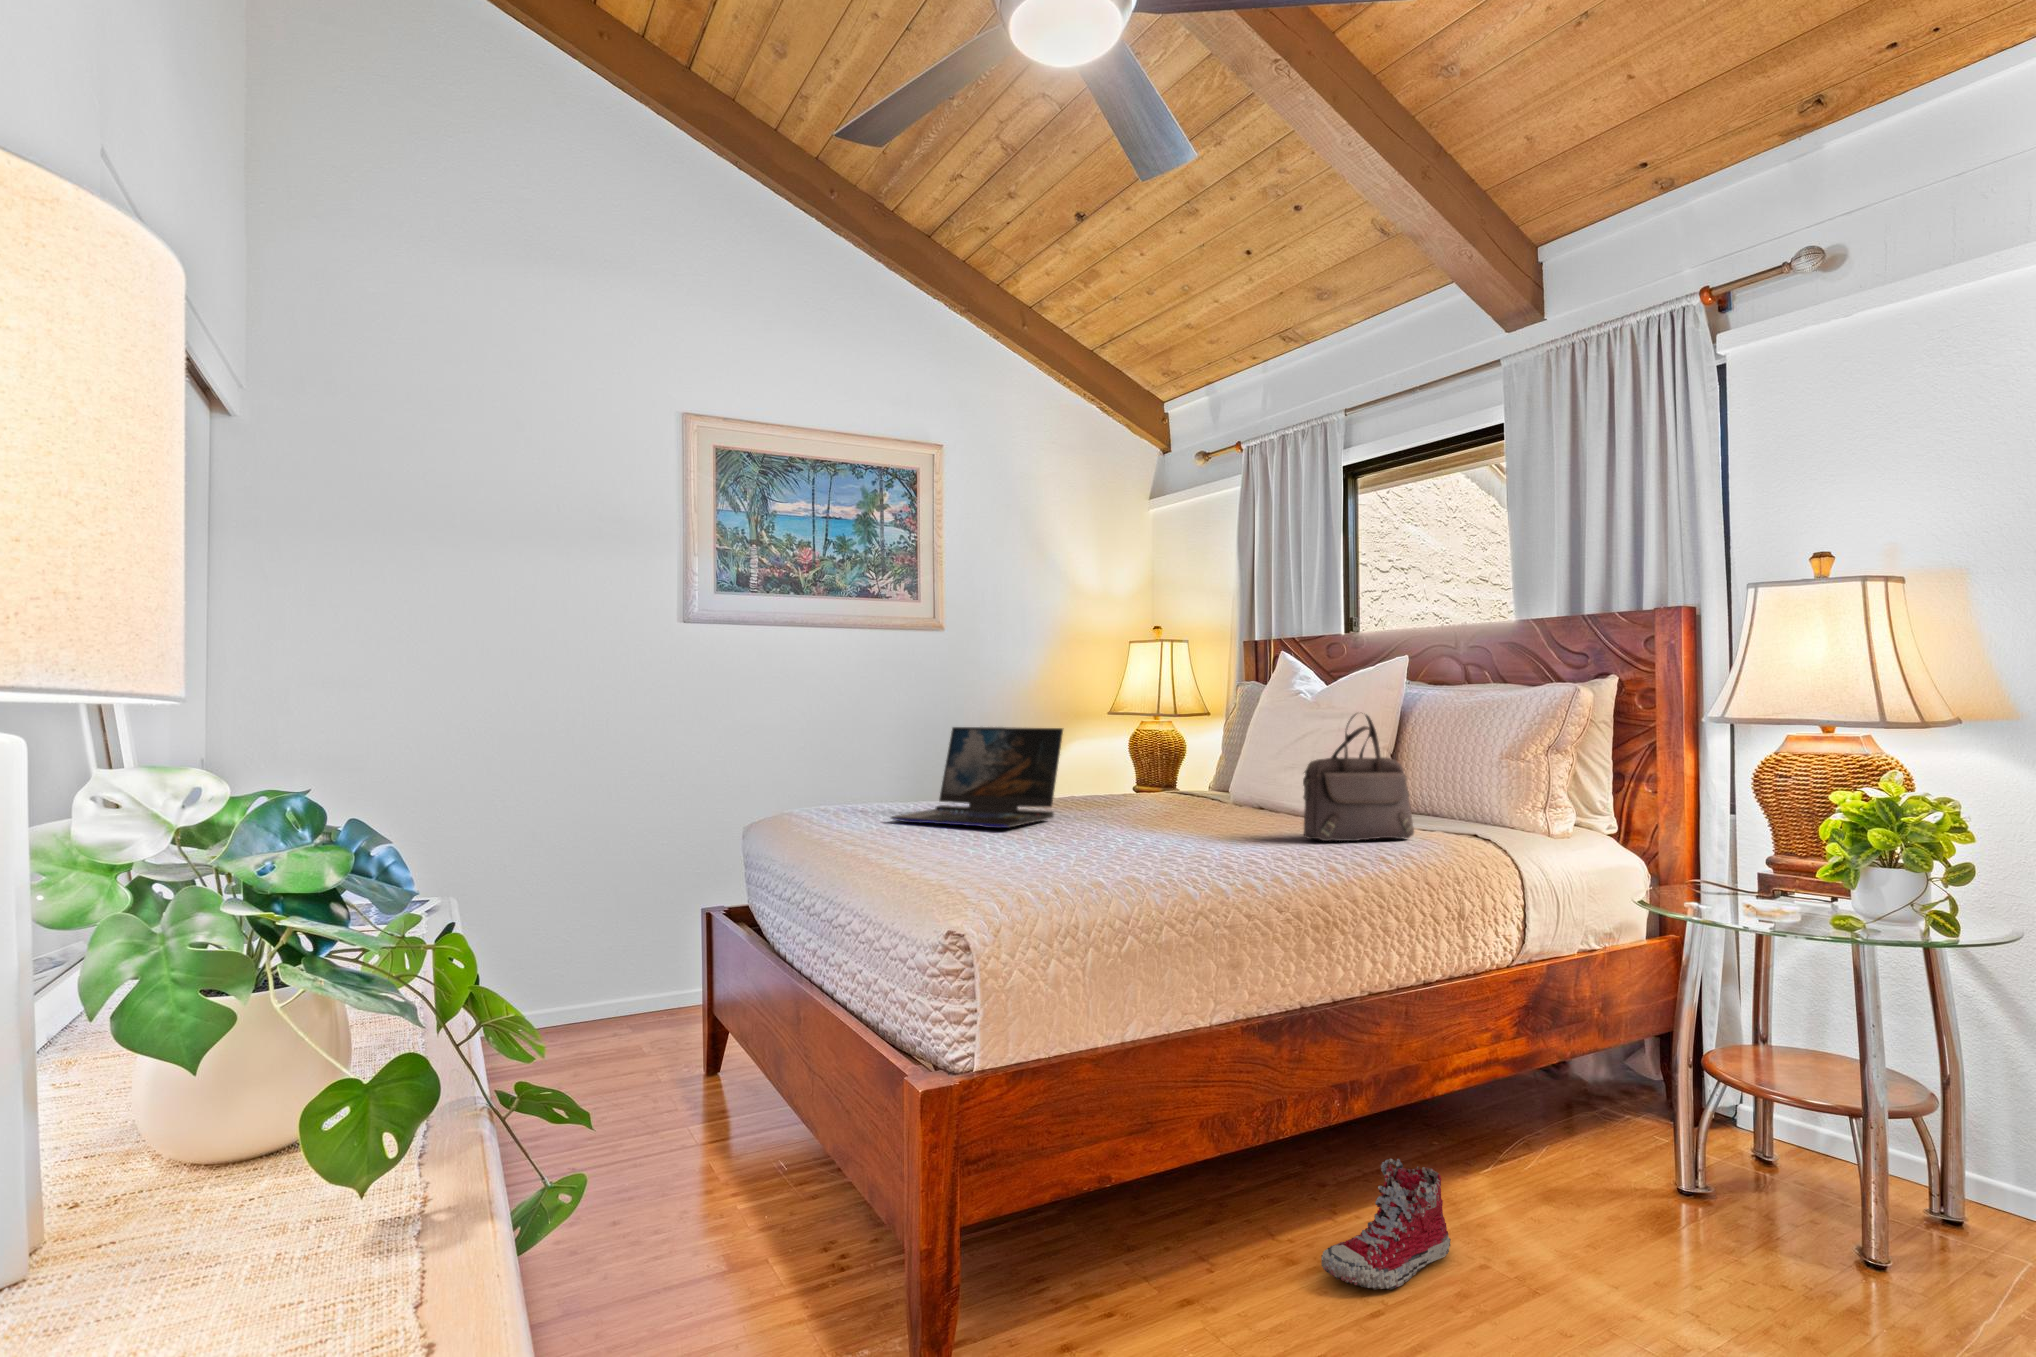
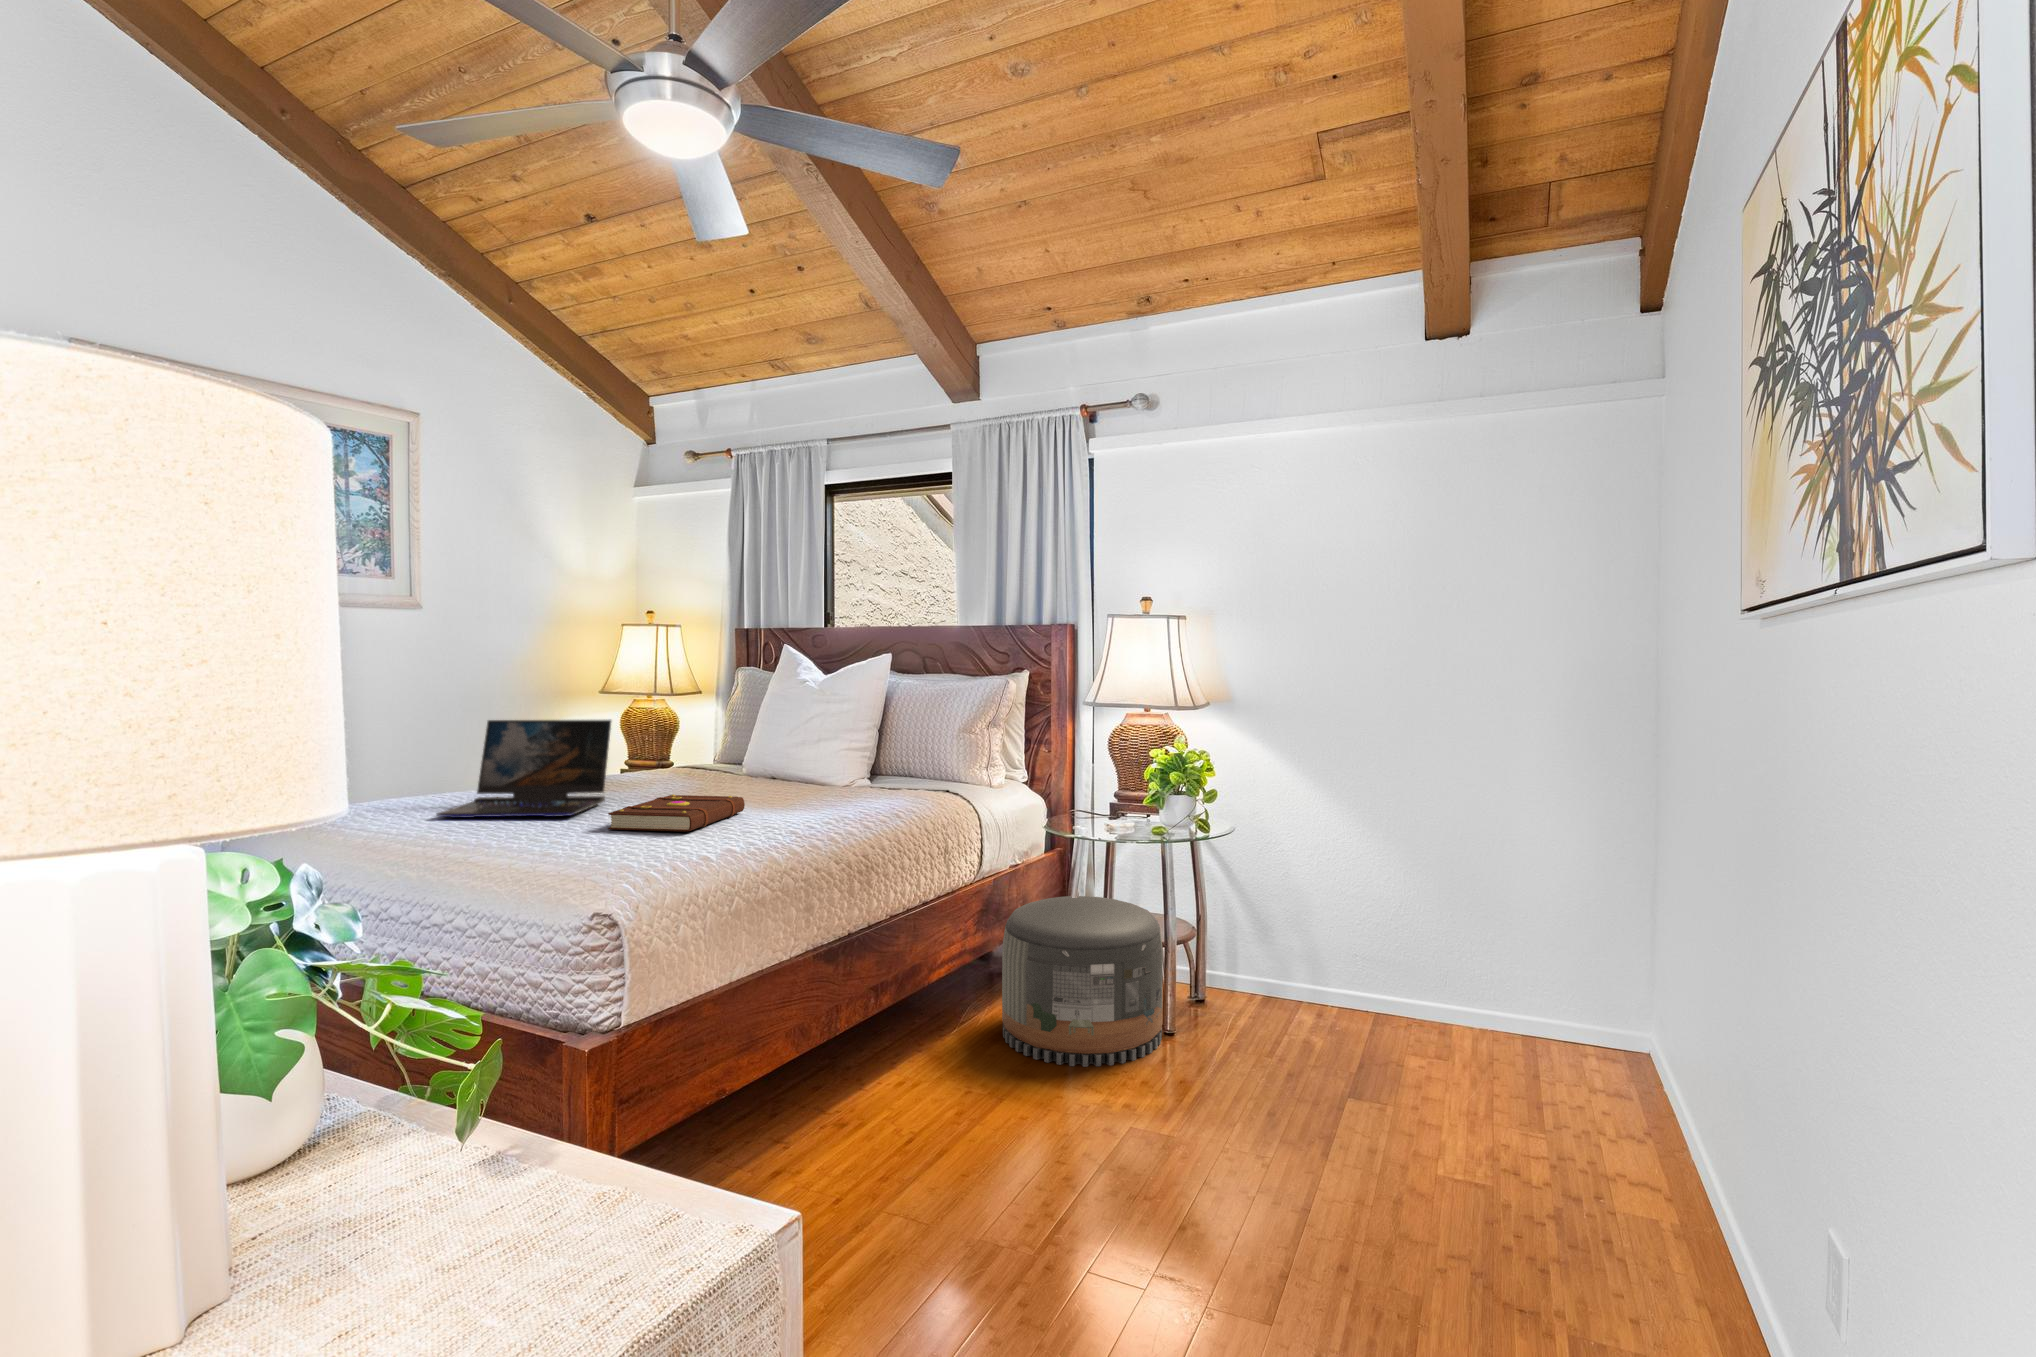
handbag: present [1303,714,1414,841] -> none [832,704,909,805]
book: none [1029,813,1190,853] -> present [608,794,745,832]
pouf: none [1559,1007,1859,1296] -> present [1002,896,1163,1067]
shoe: present [1321,1159,1450,1290] -> none [866,1031,946,1125]

